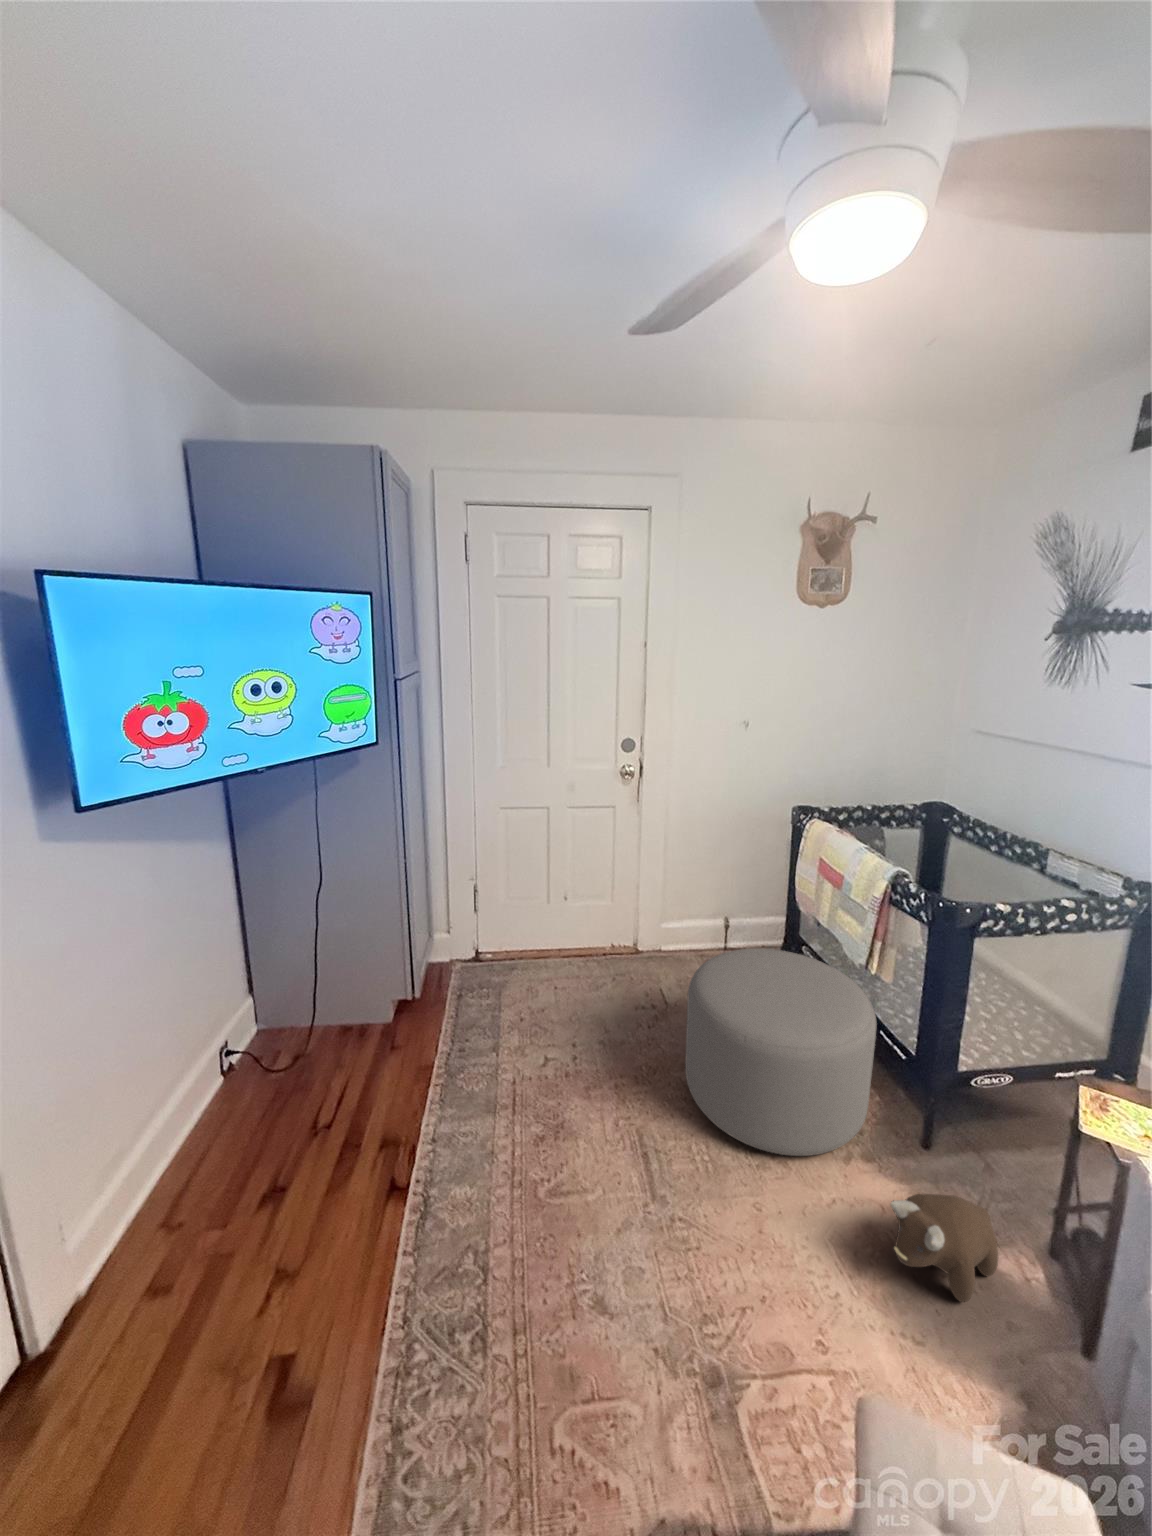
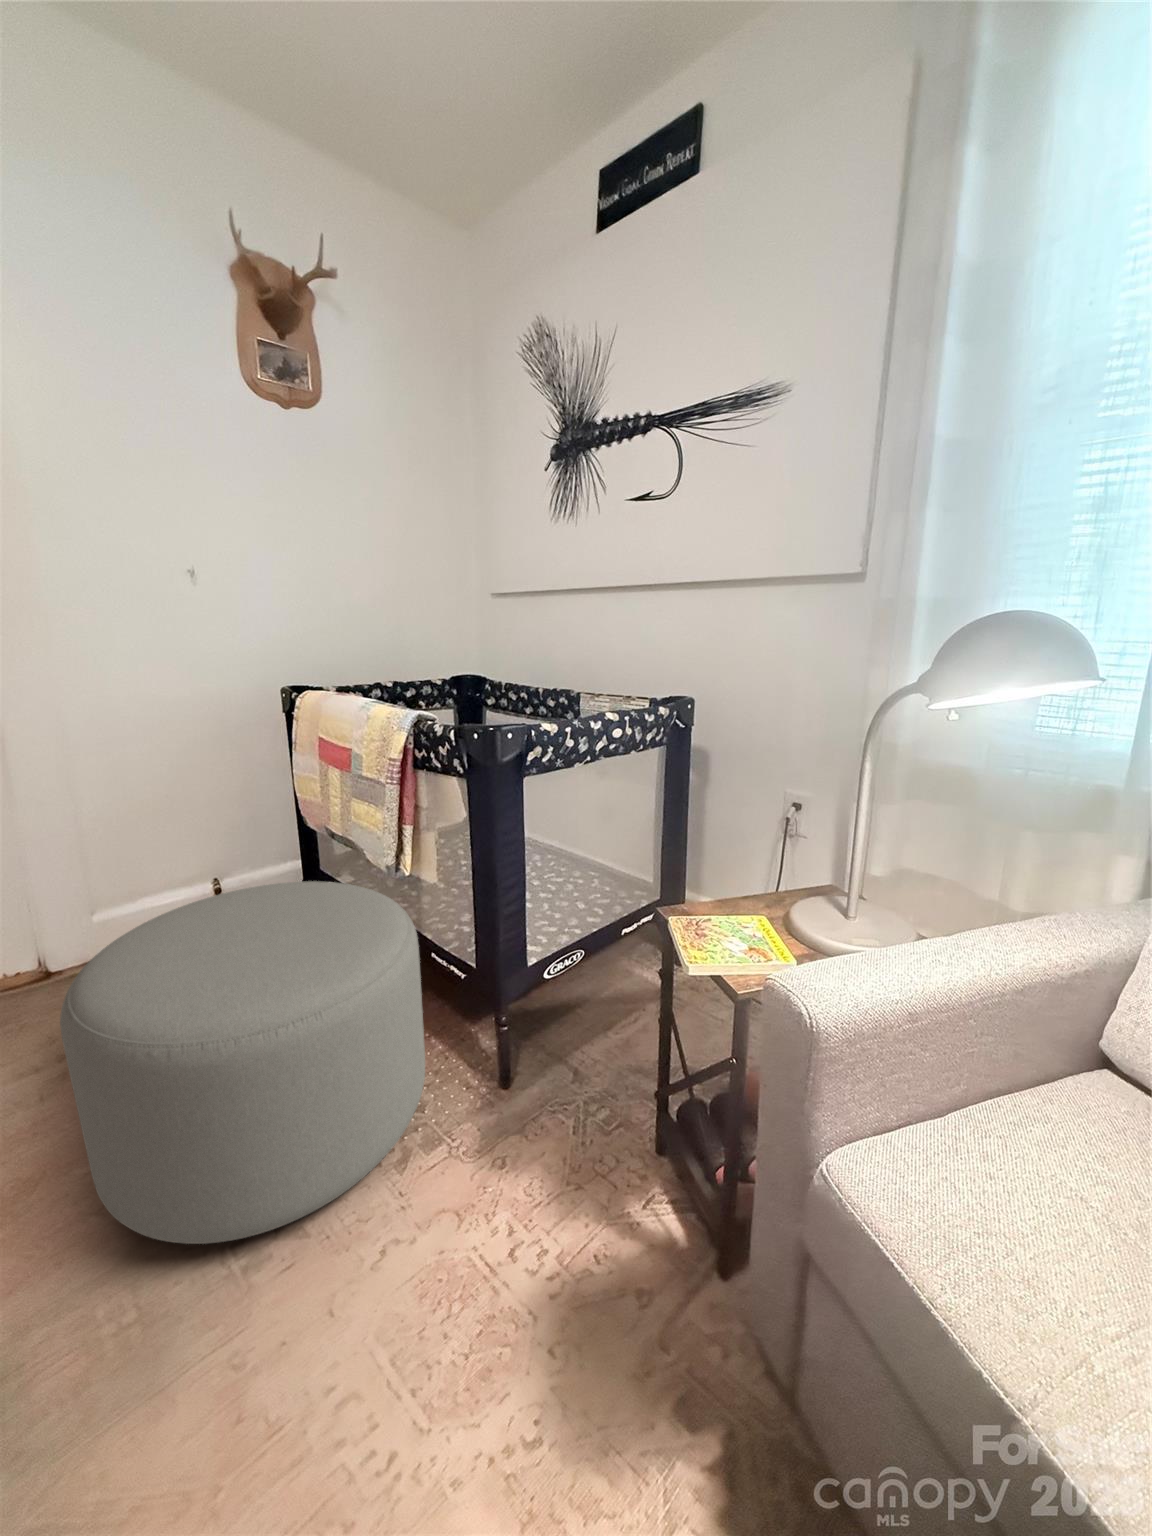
plush toy: present [890,1194,998,1302] -> none [461,1143,614,1322]

